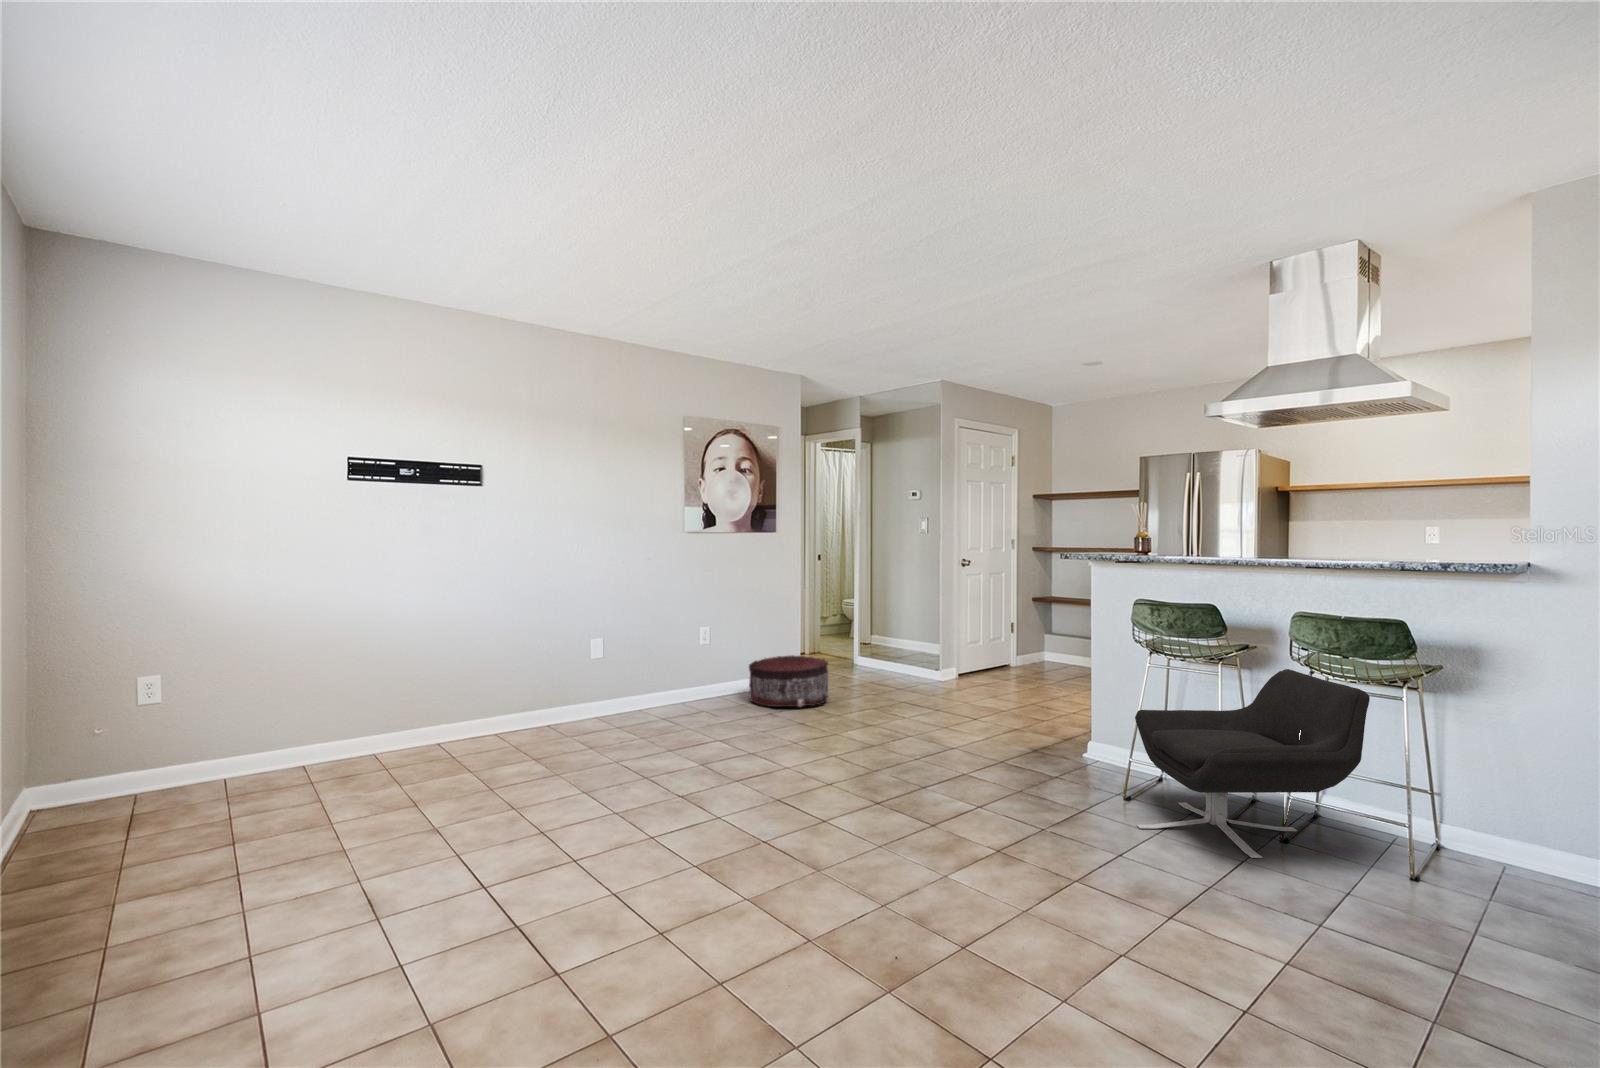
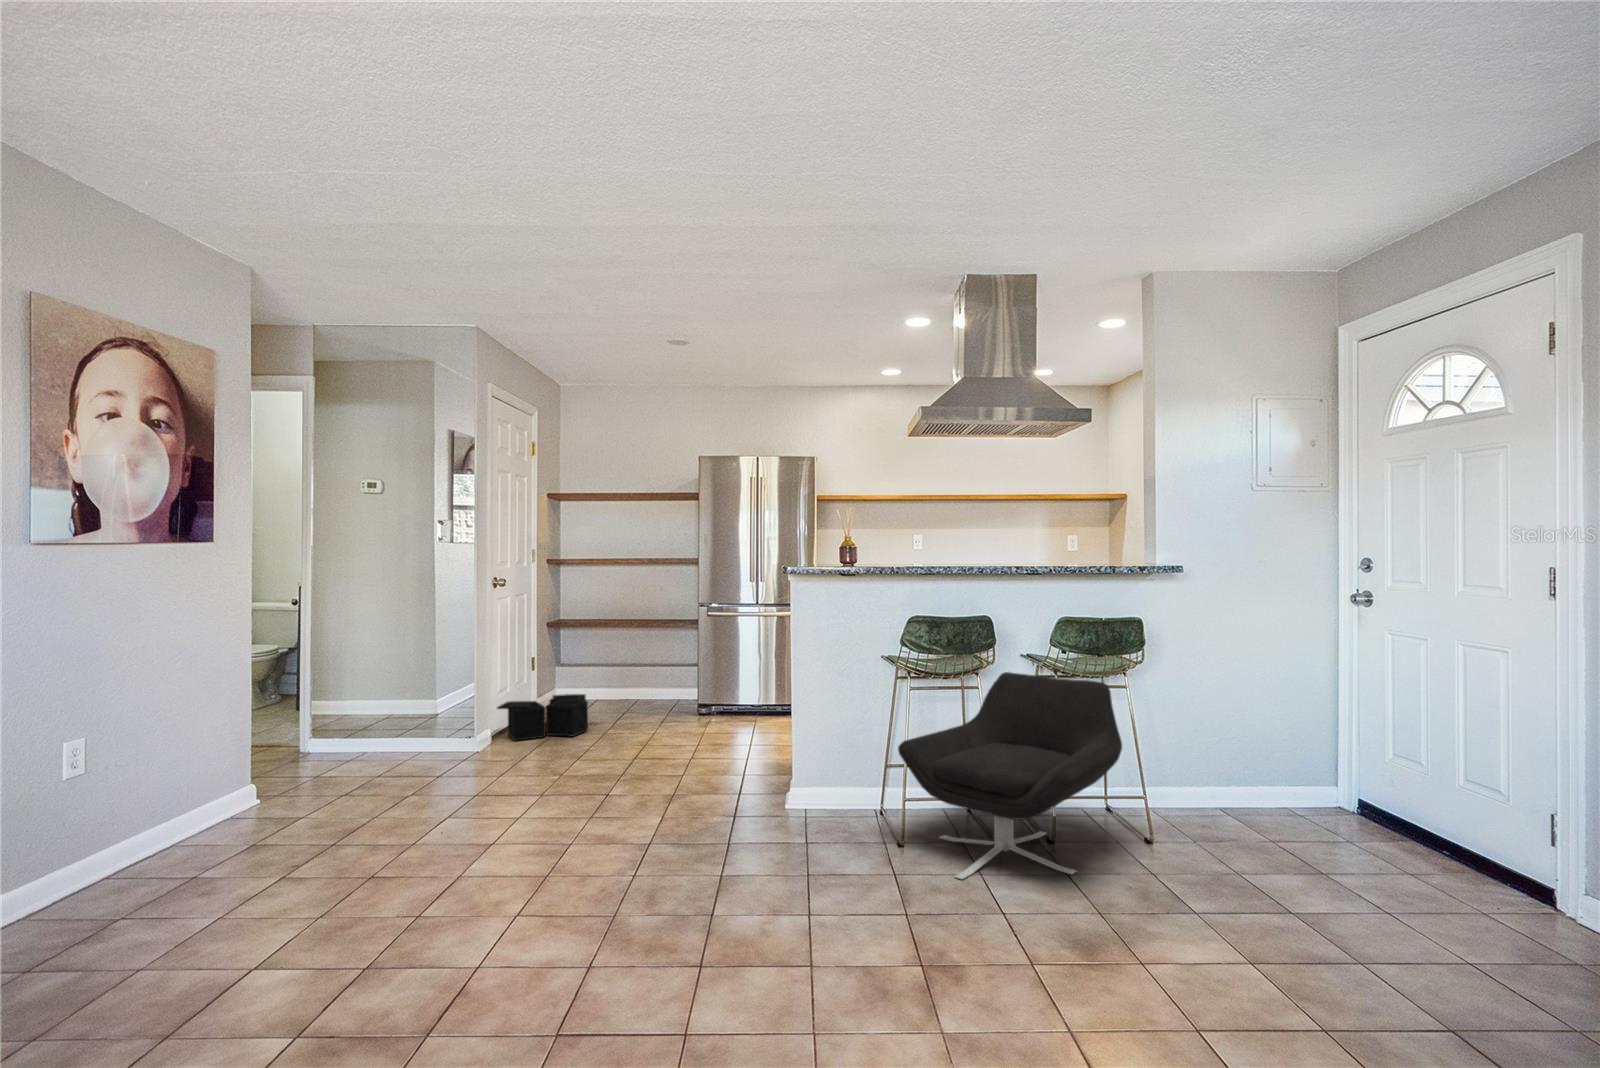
storage bin: none [964,650,1042,682] -> present [497,694,588,741]
pouf: present [749,655,828,707] -> none [185,754,360,865]

